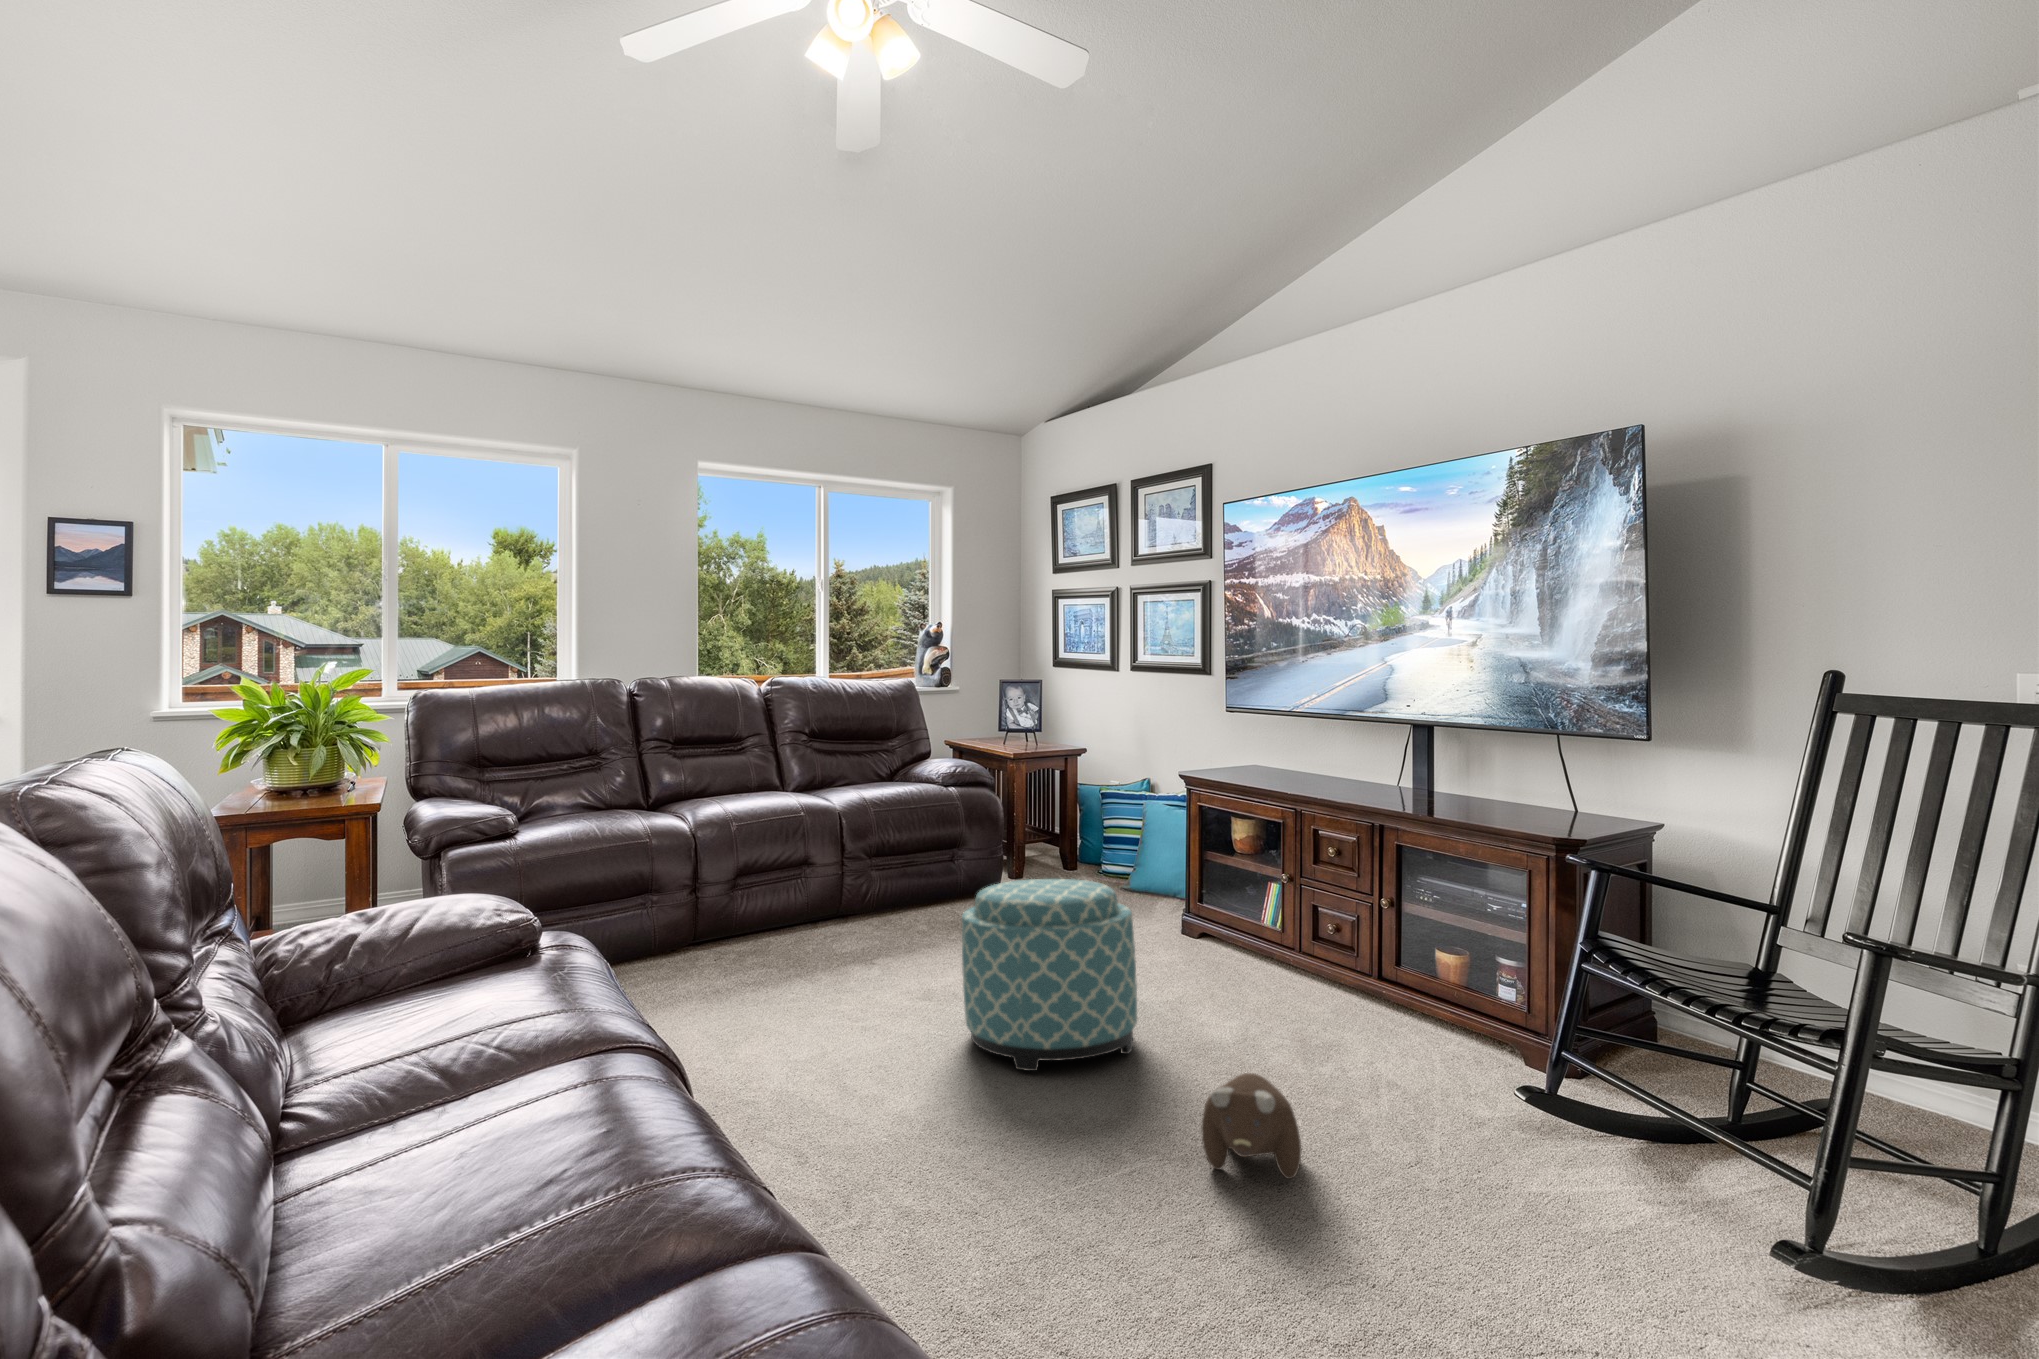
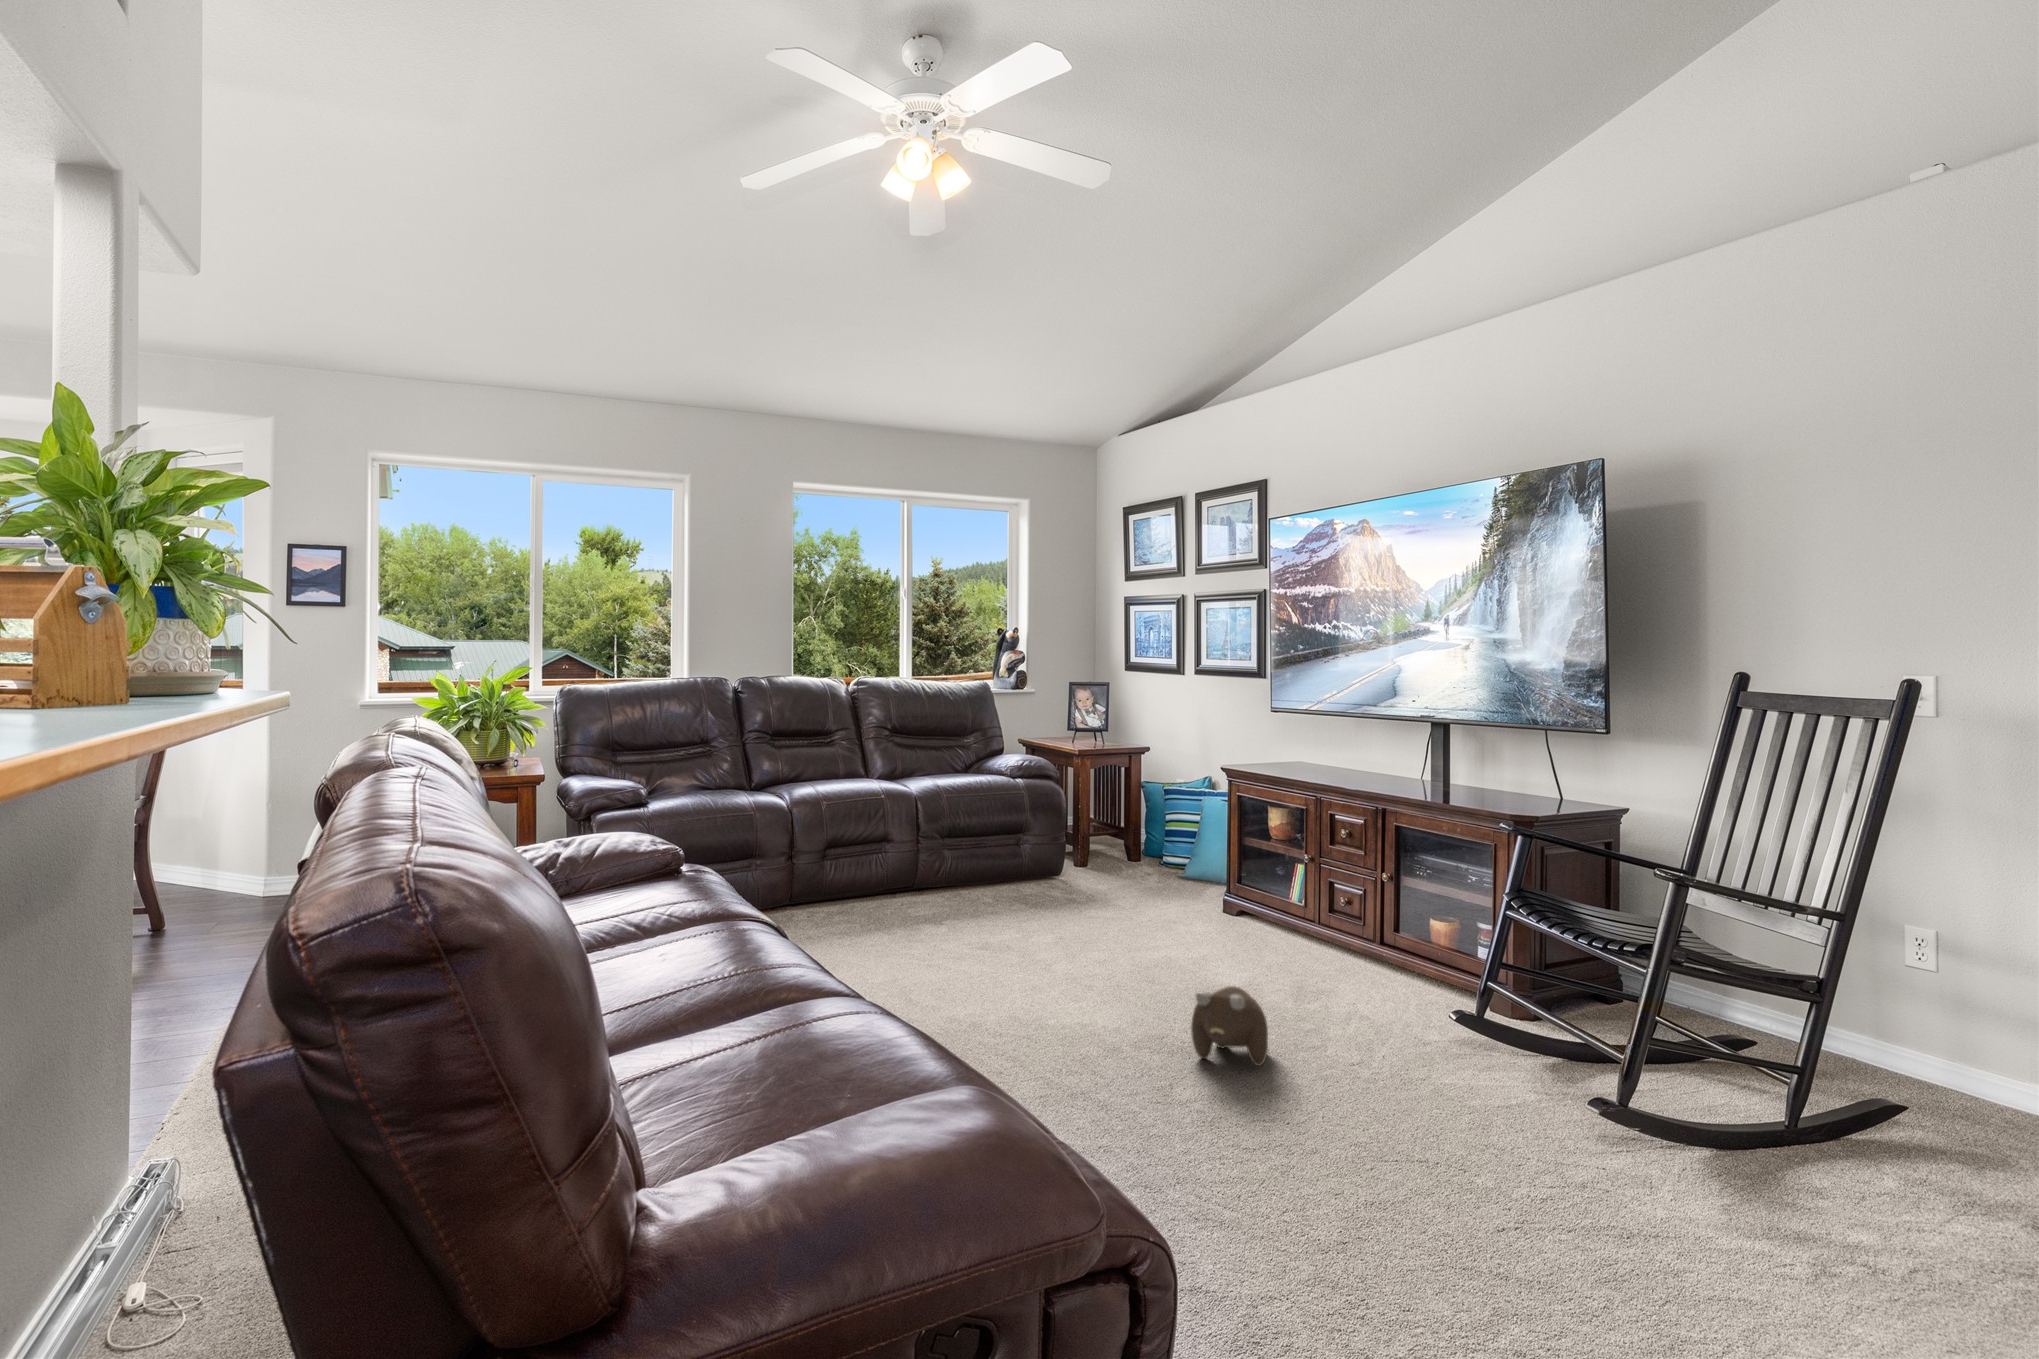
ottoman: present [962,879,1137,1071] -> none [1014,845,1160,994]

